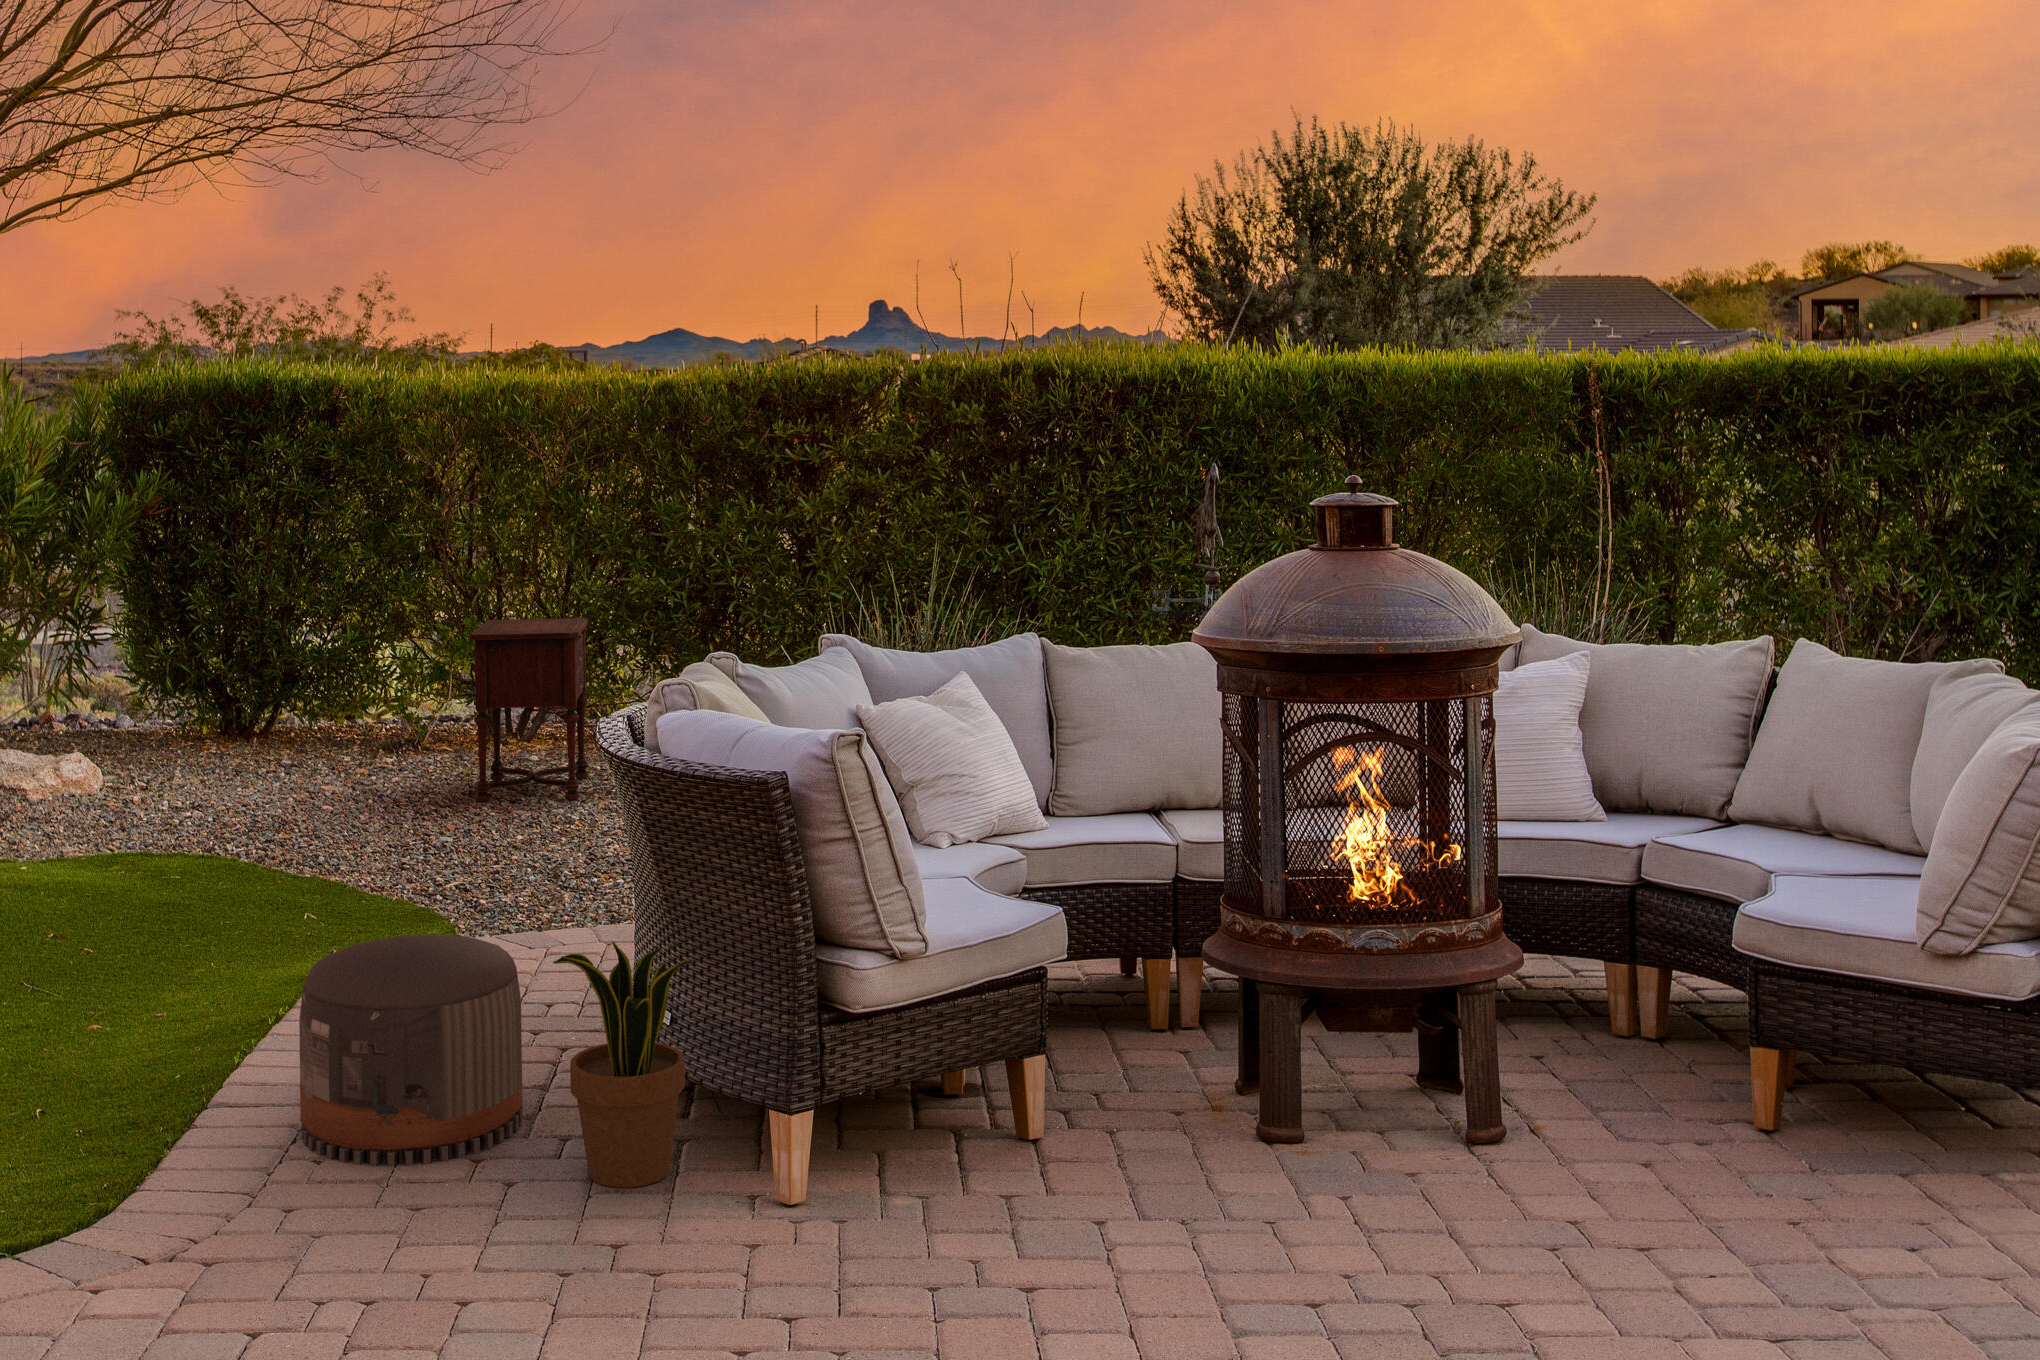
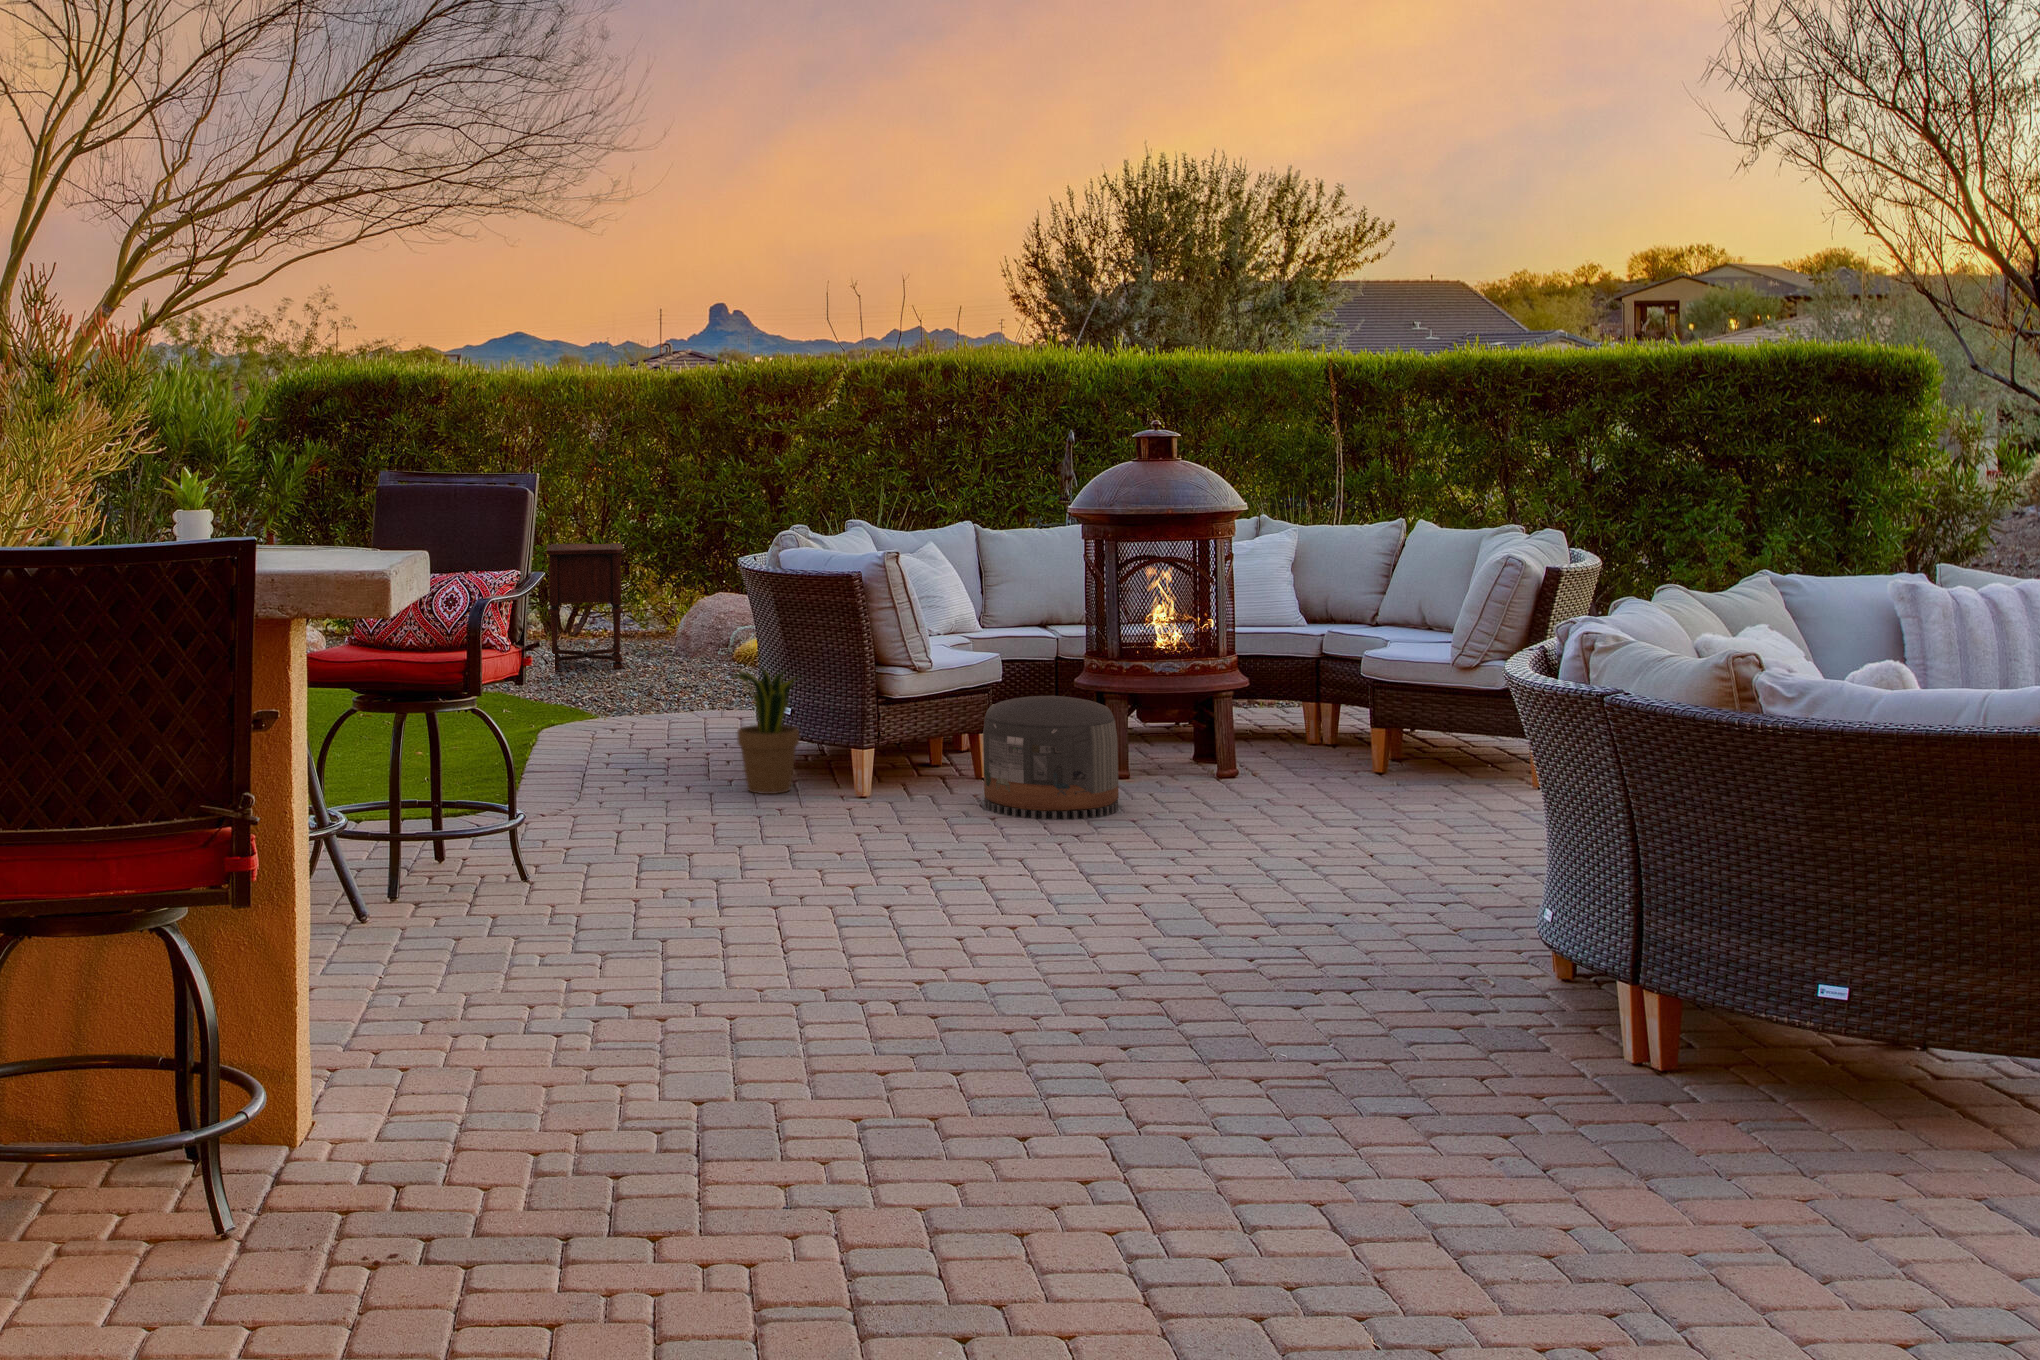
pouf: present [299,934,523,1167] -> present [983,696,1119,820]

